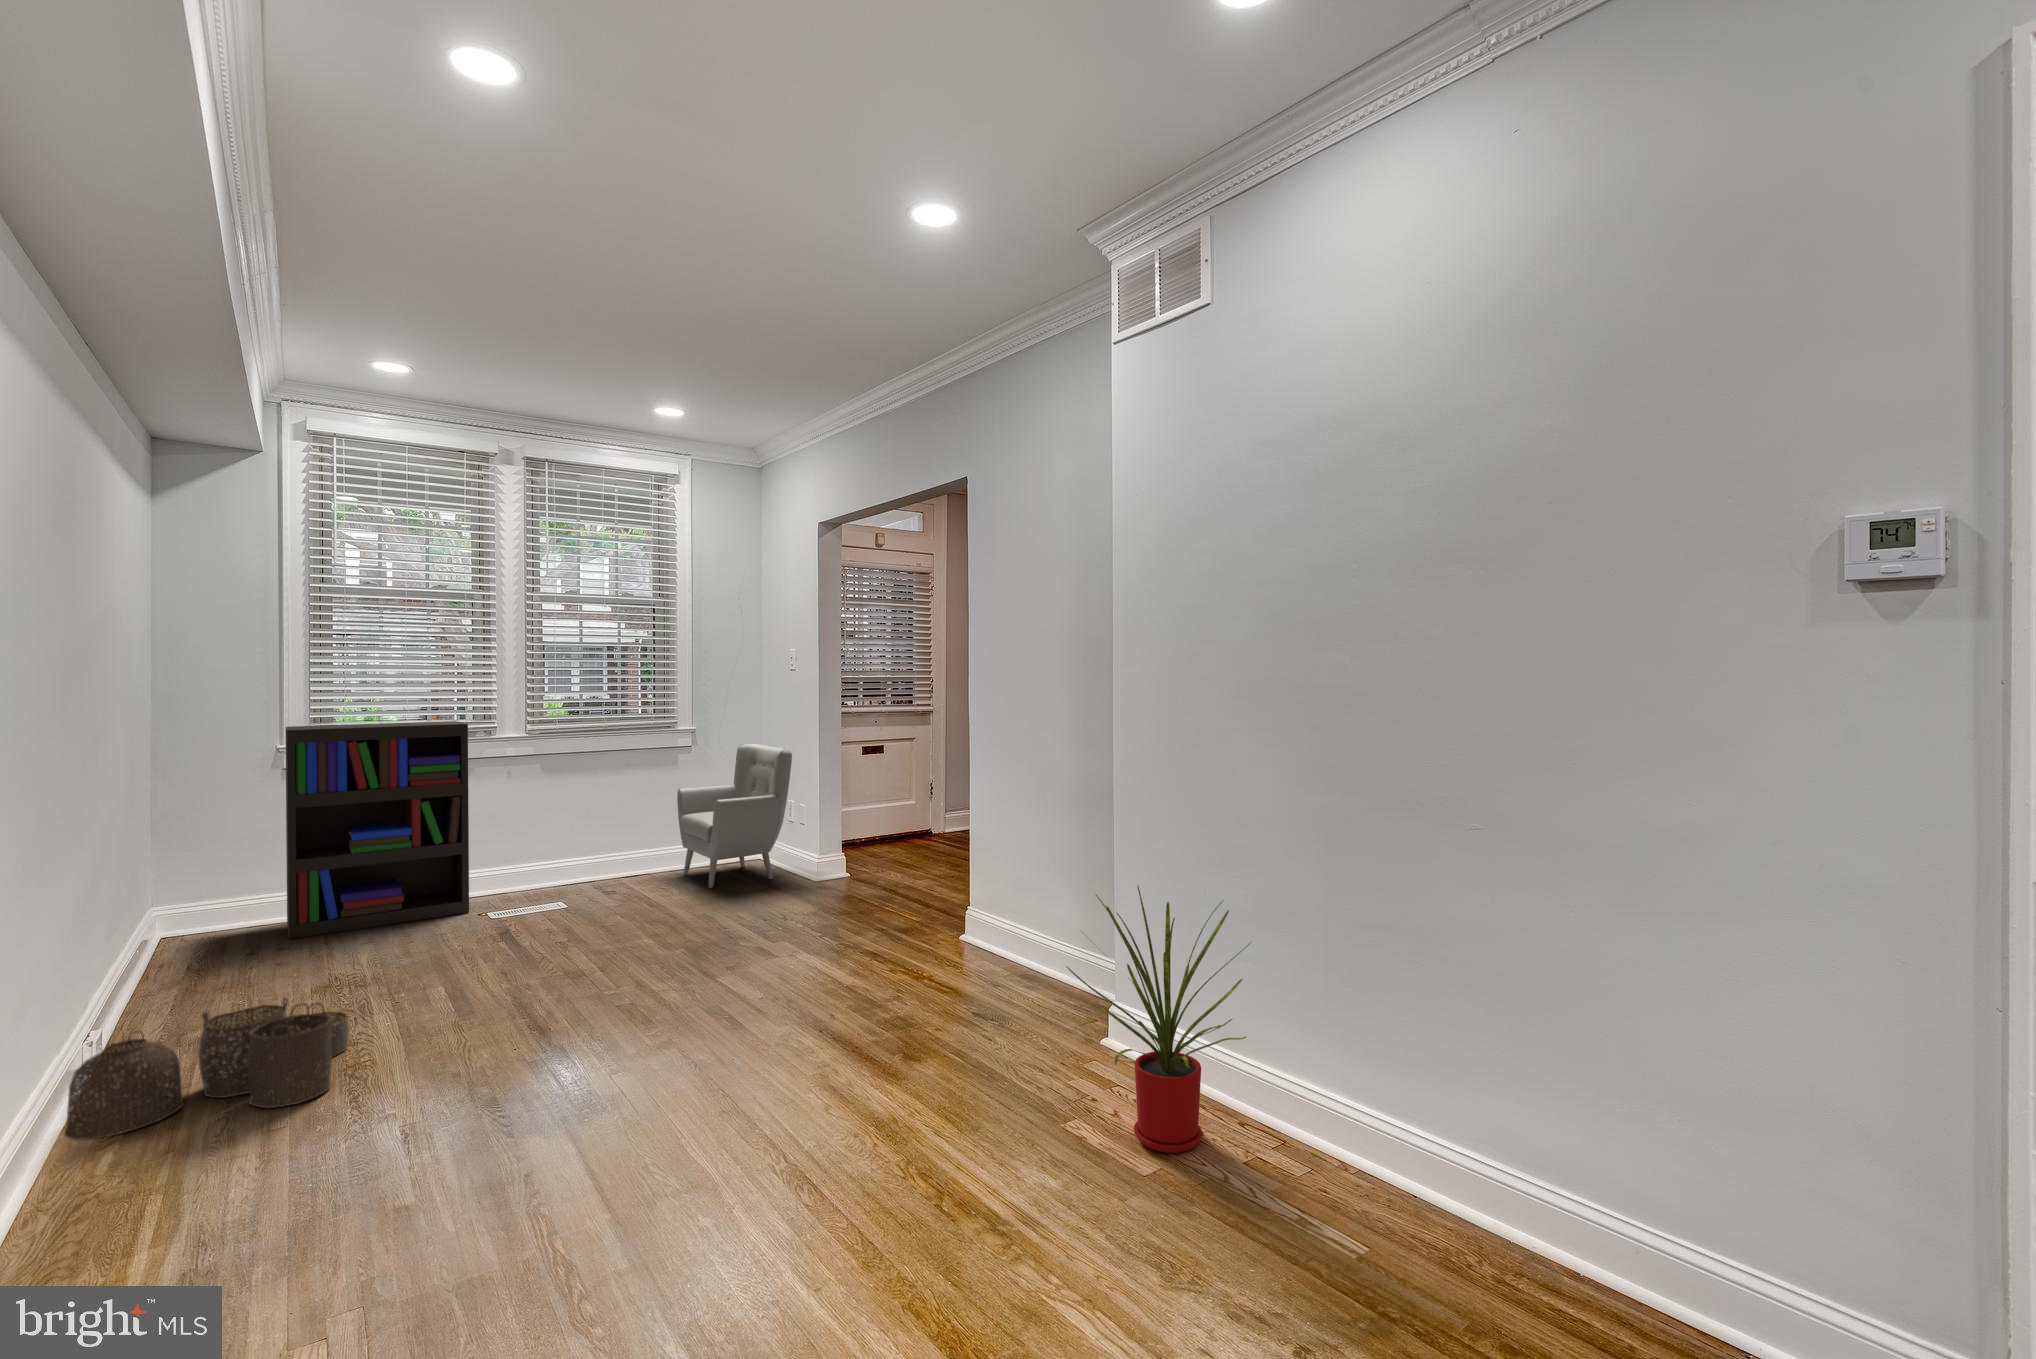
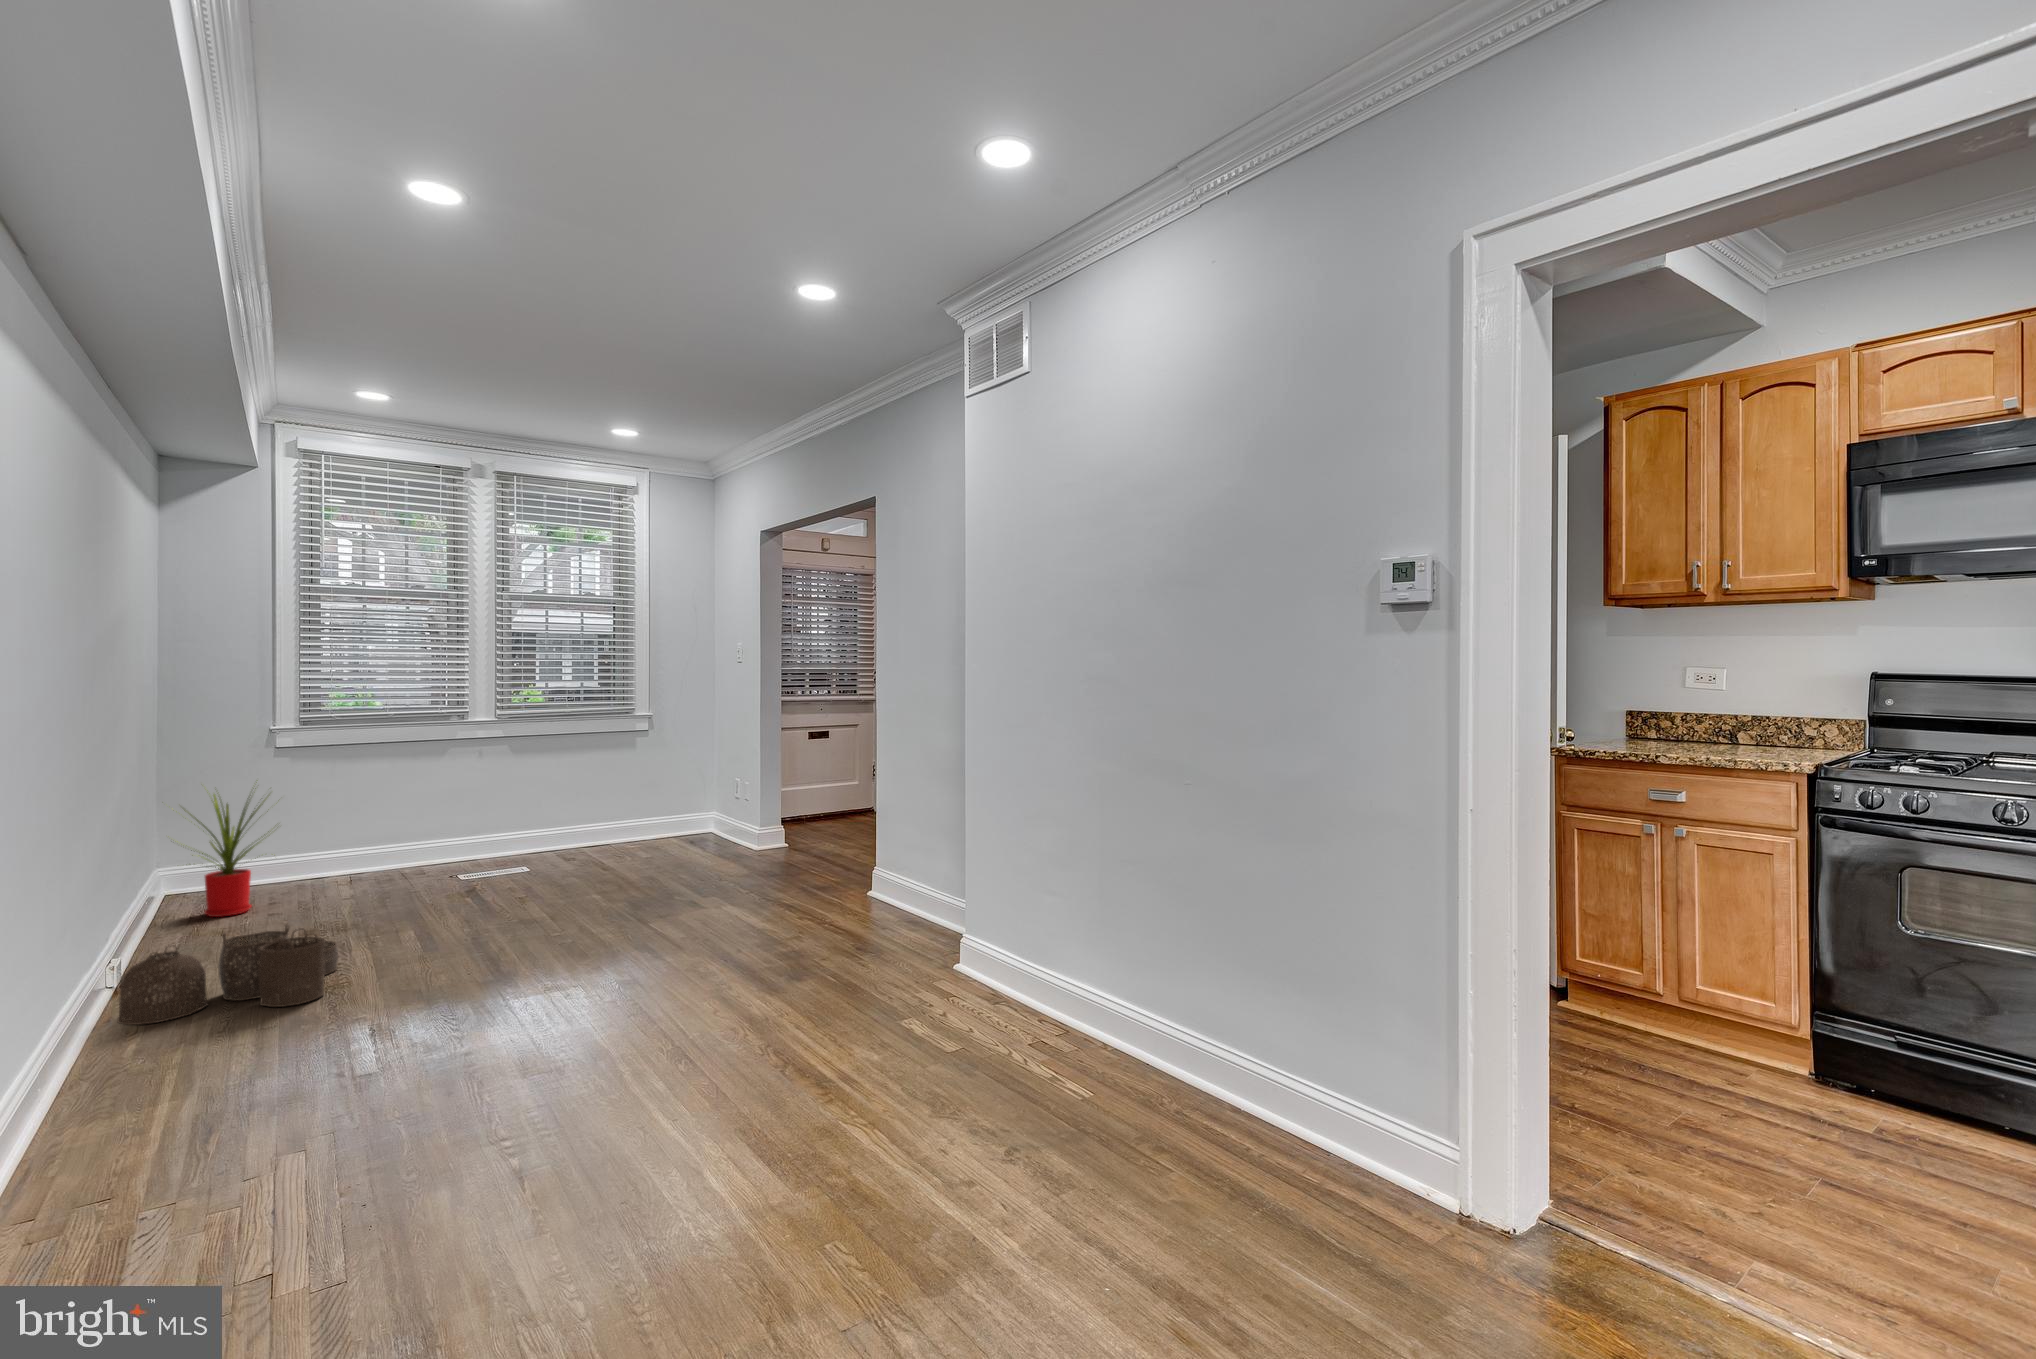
bookshelf: present [285,721,469,939] -> none [281,706,442,893]
armchair: present [677,743,792,888] -> none [633,728,735,857]
house plant: present [1066,886,1250,1153] -> present [184,782,269,917]

